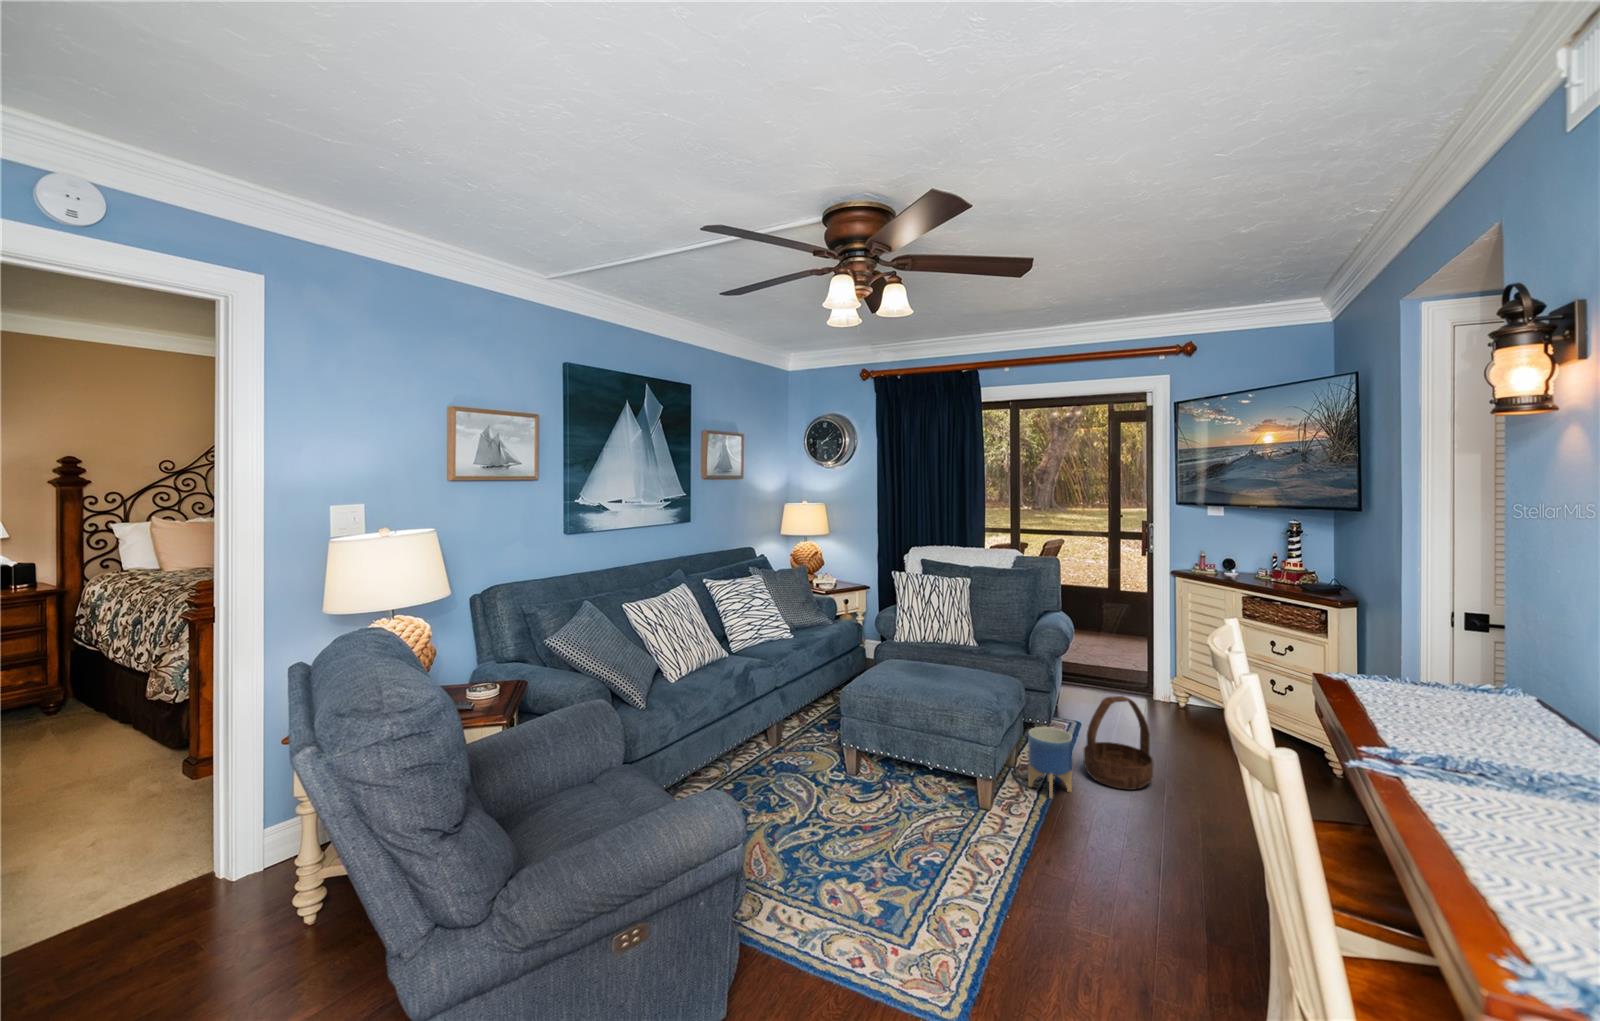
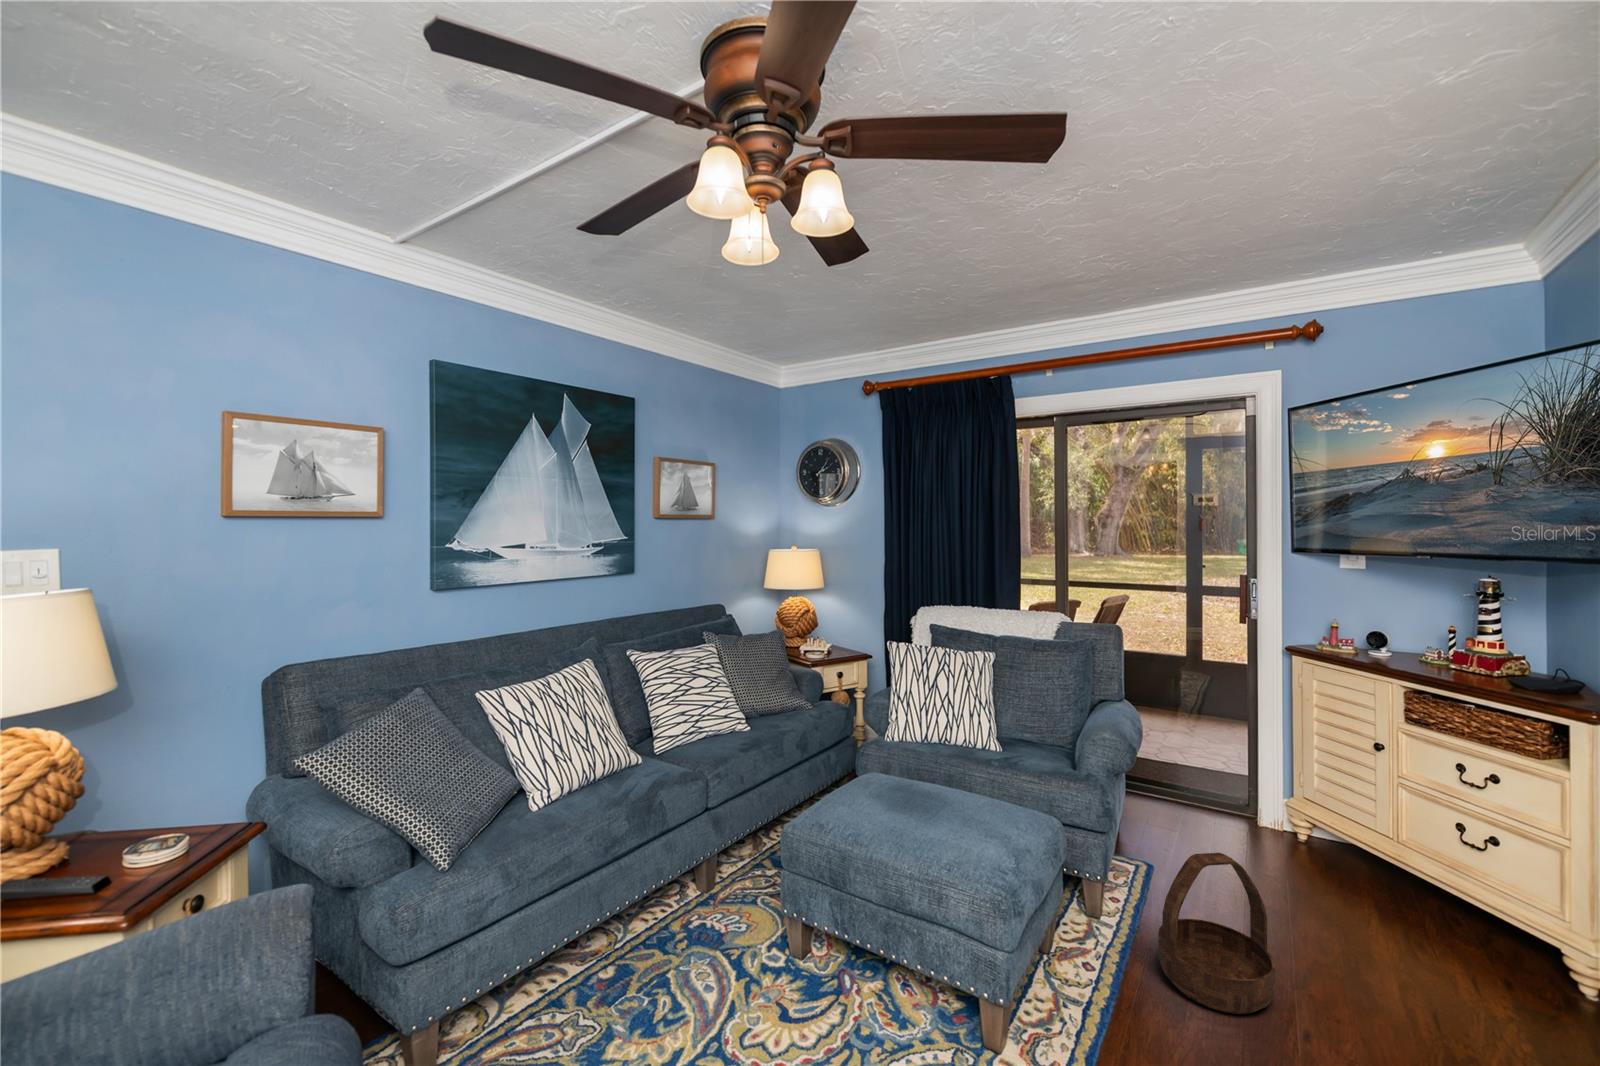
planter: present [1028,727,1072,798] -> none [1067,899,1139,1028]

